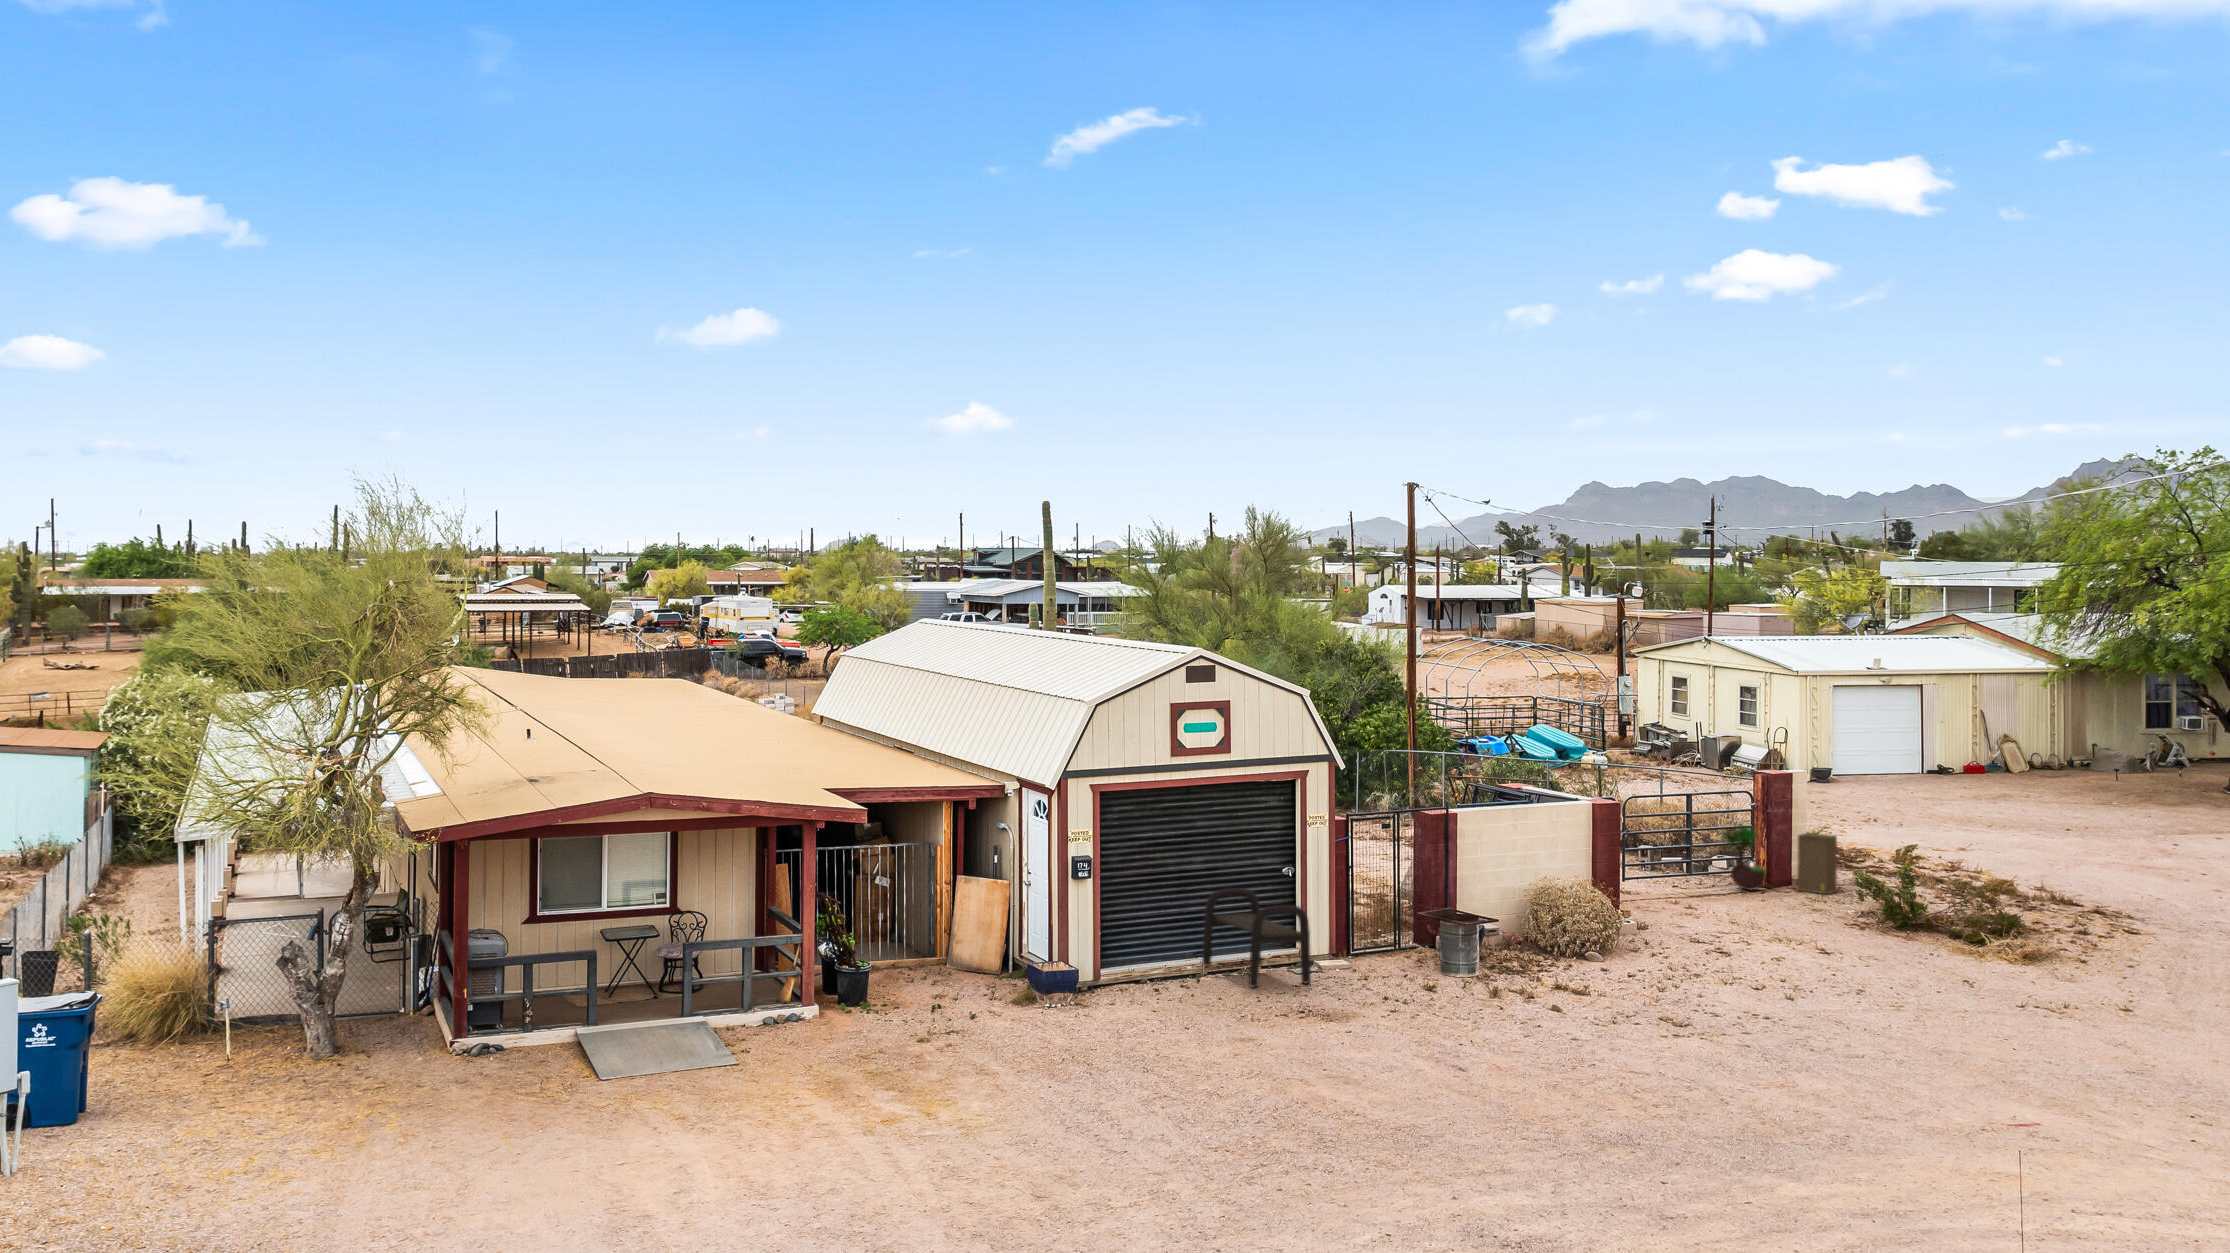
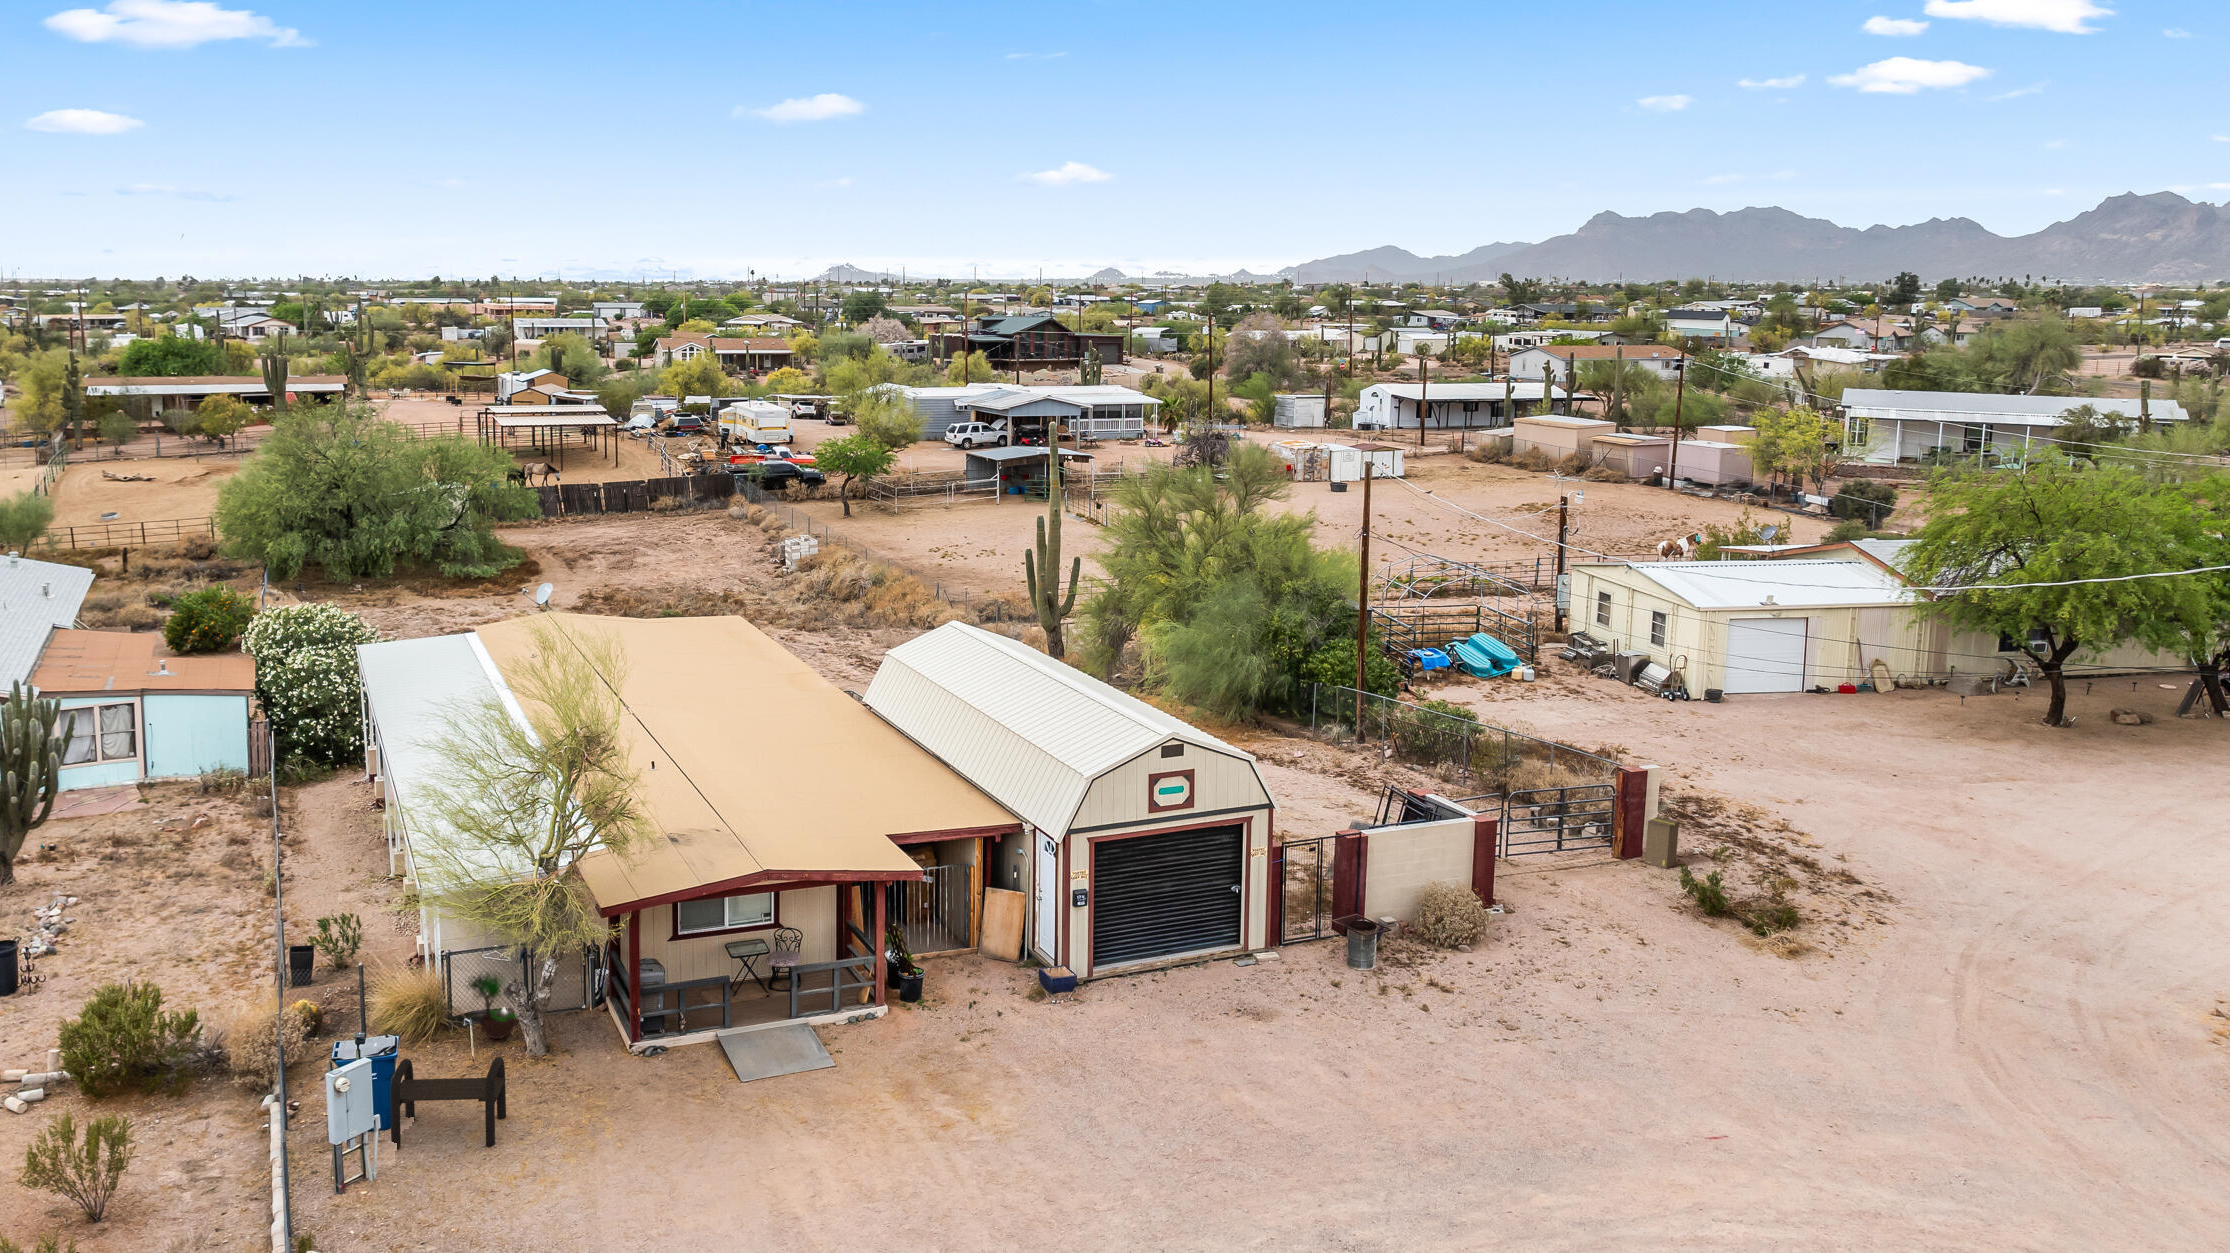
potted tree: present [1718,821,1766,890] -> present [465,971,516,1039]
bench: present [1202,888,1311,987] -> present [391,1057,506,1149]

